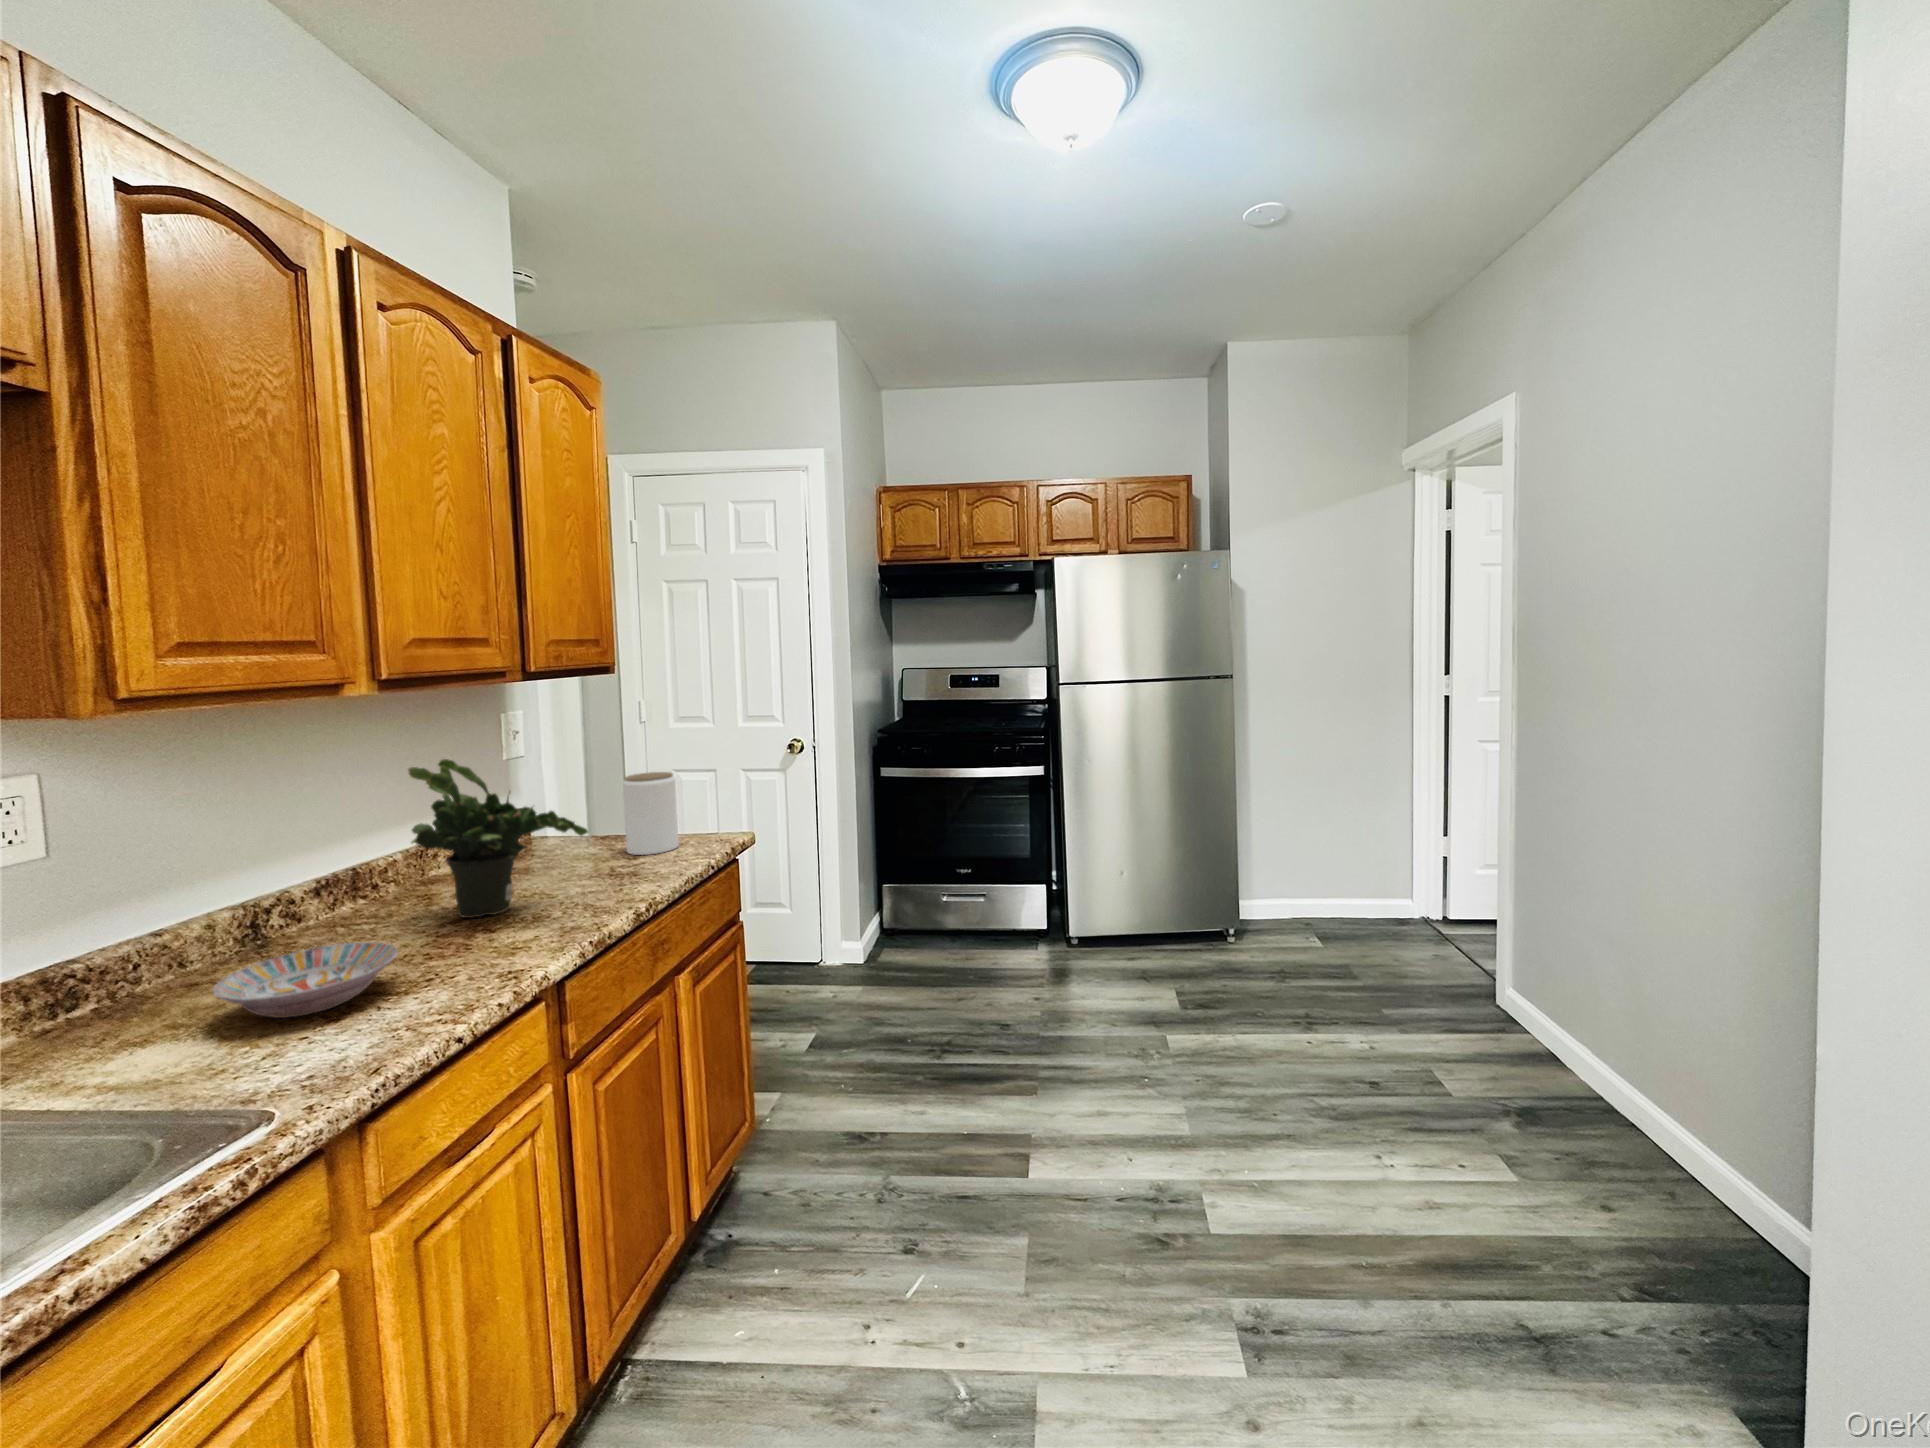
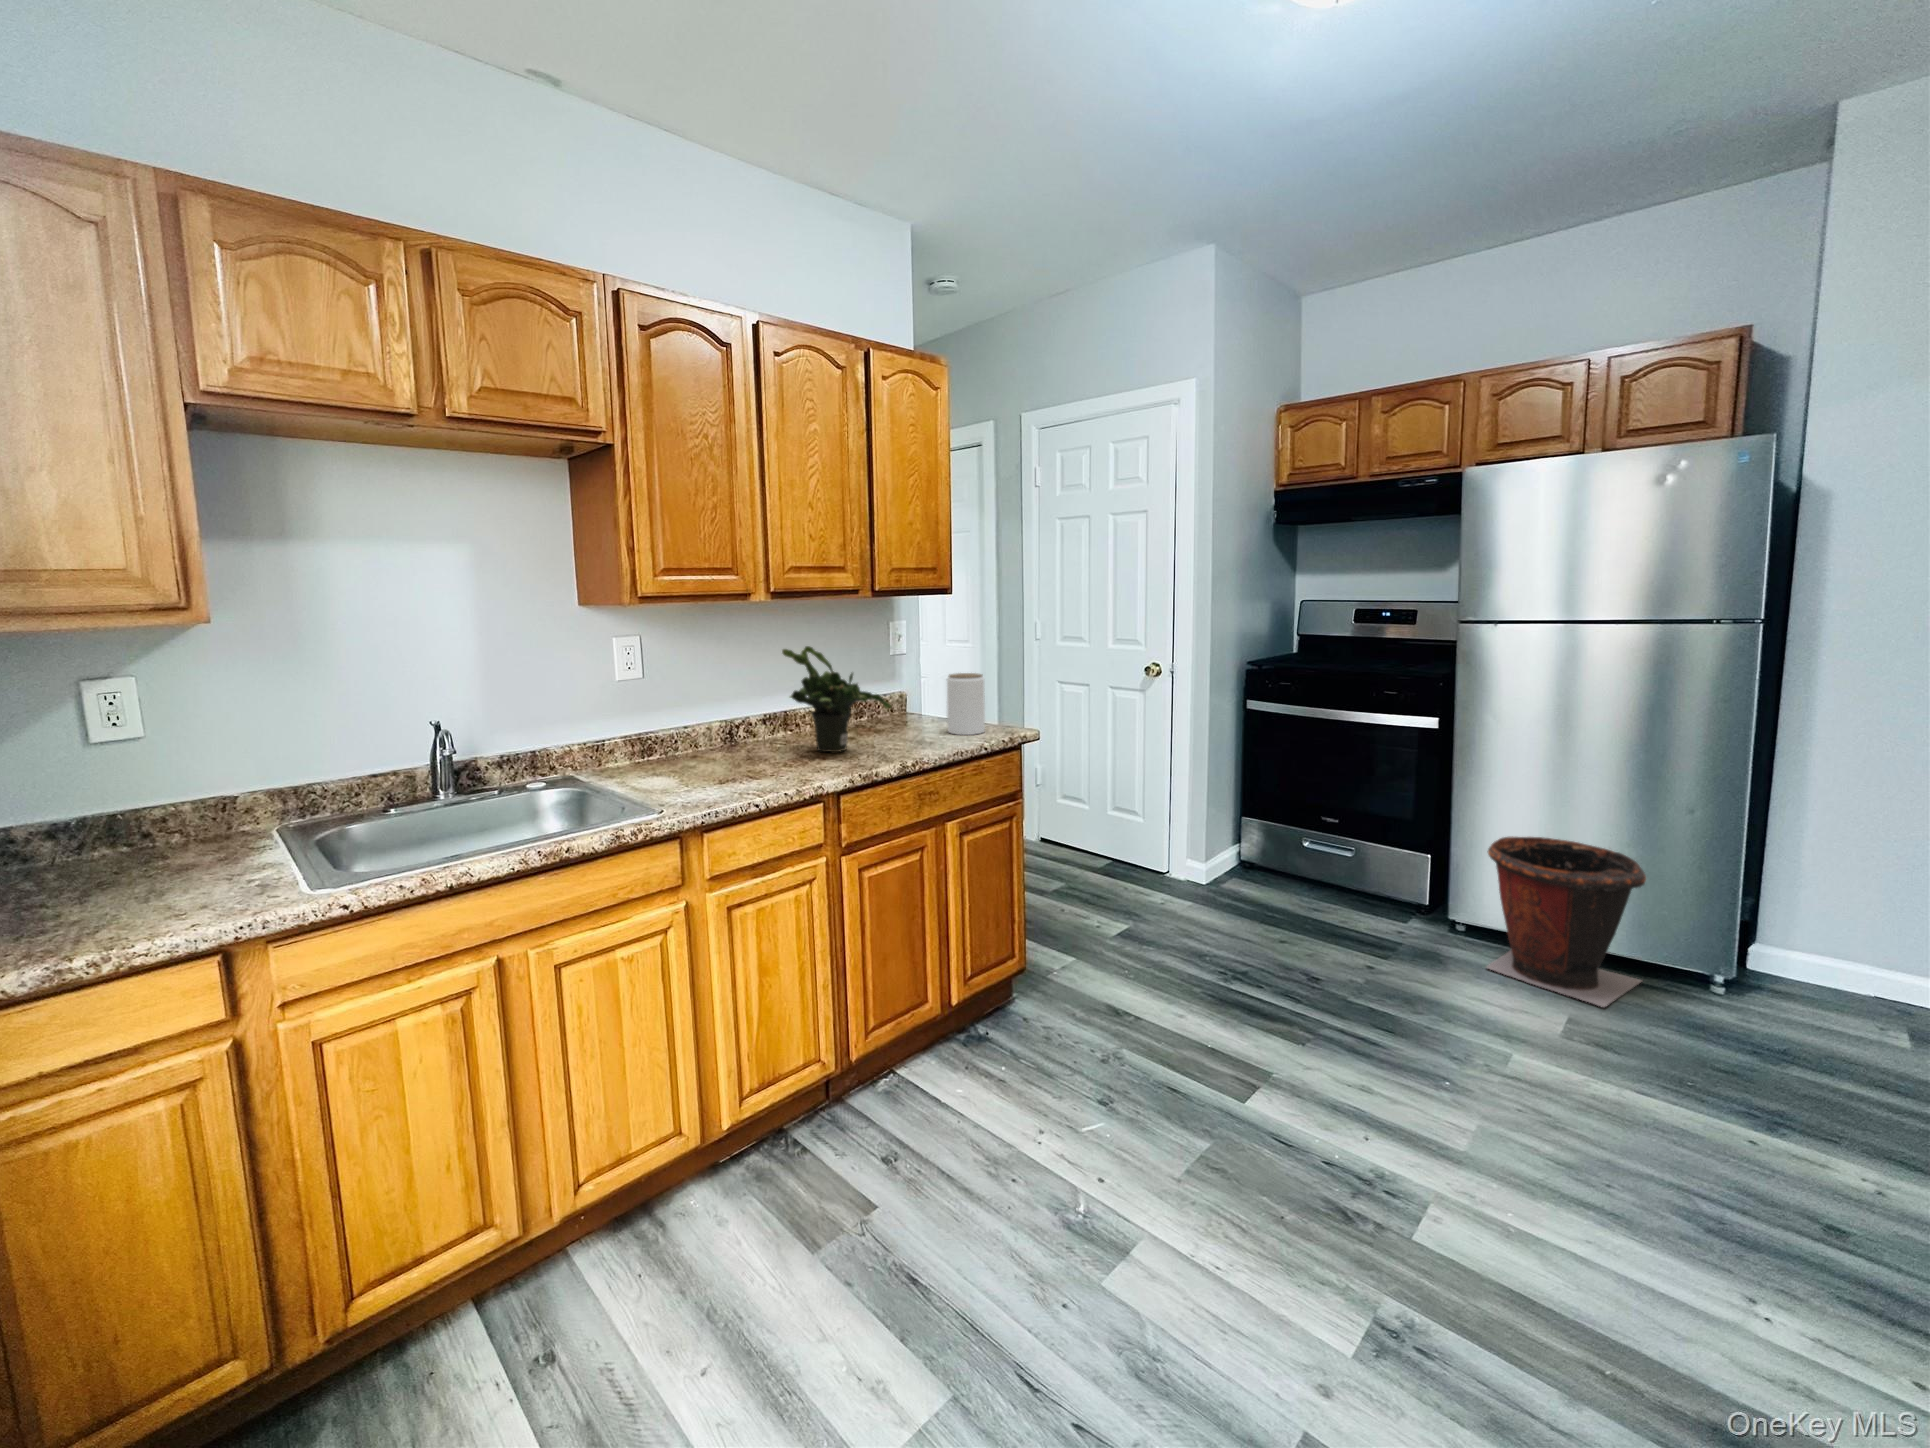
waste bin: none [1101,852,1202,980] -> present [1487,836,1646,1007]
bowl: present [213,942,398,1018] -> none [670,748,753,780]

